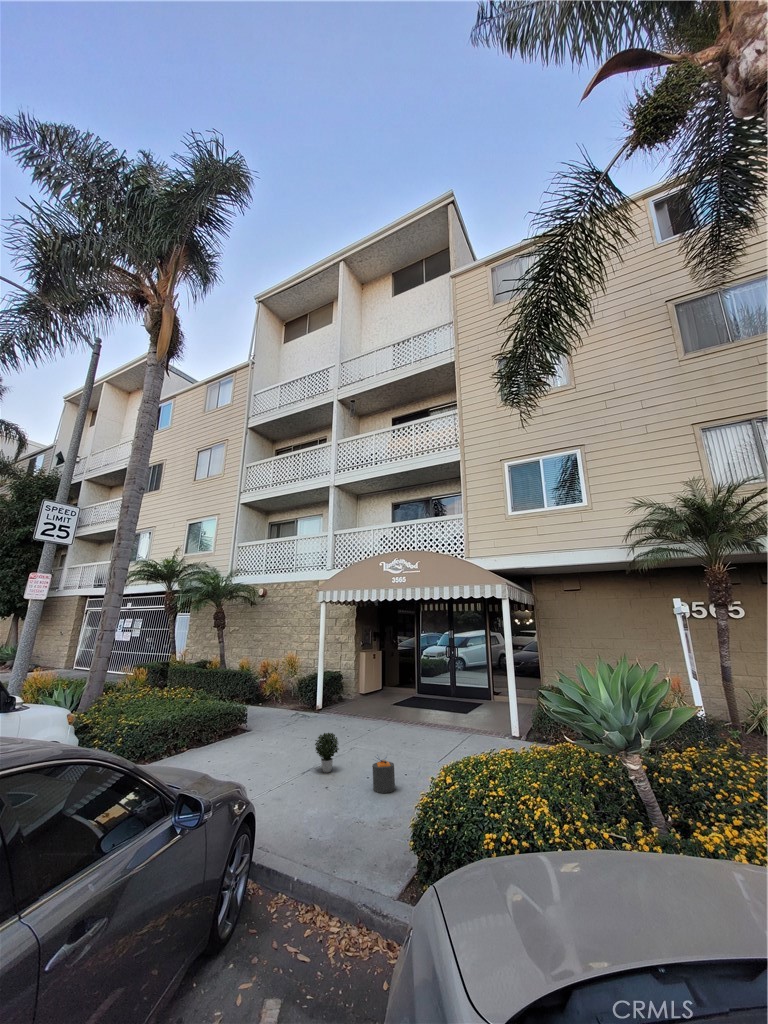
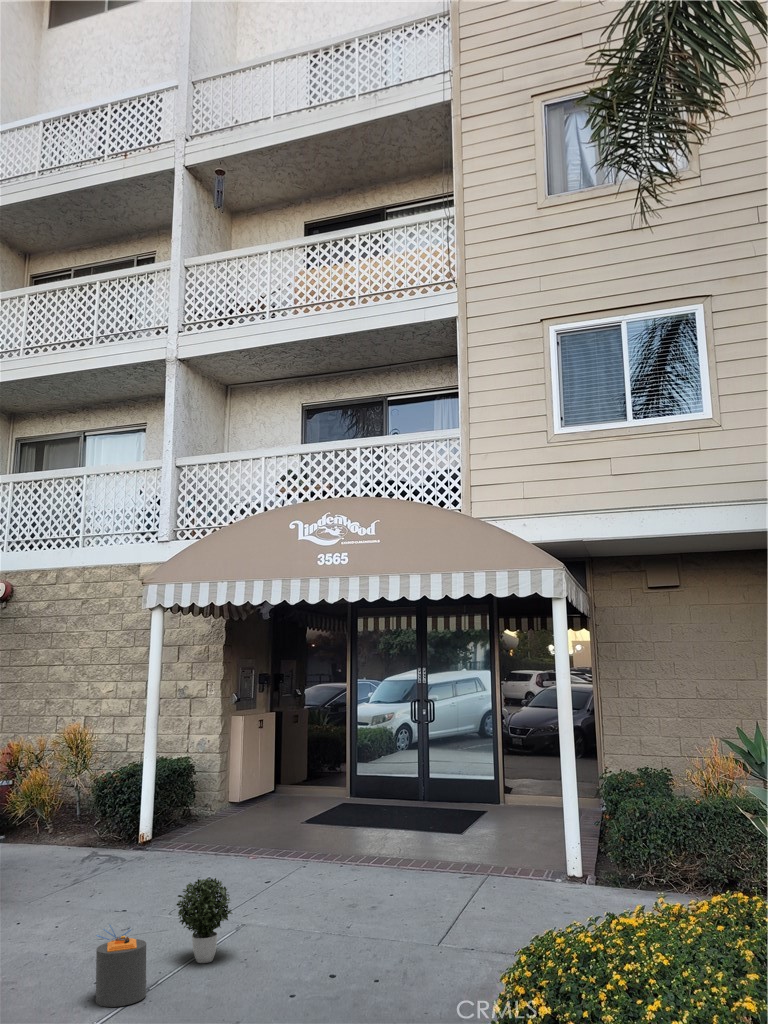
trash can: present [373,757,395,793] -> present [96,925,146,1007]

